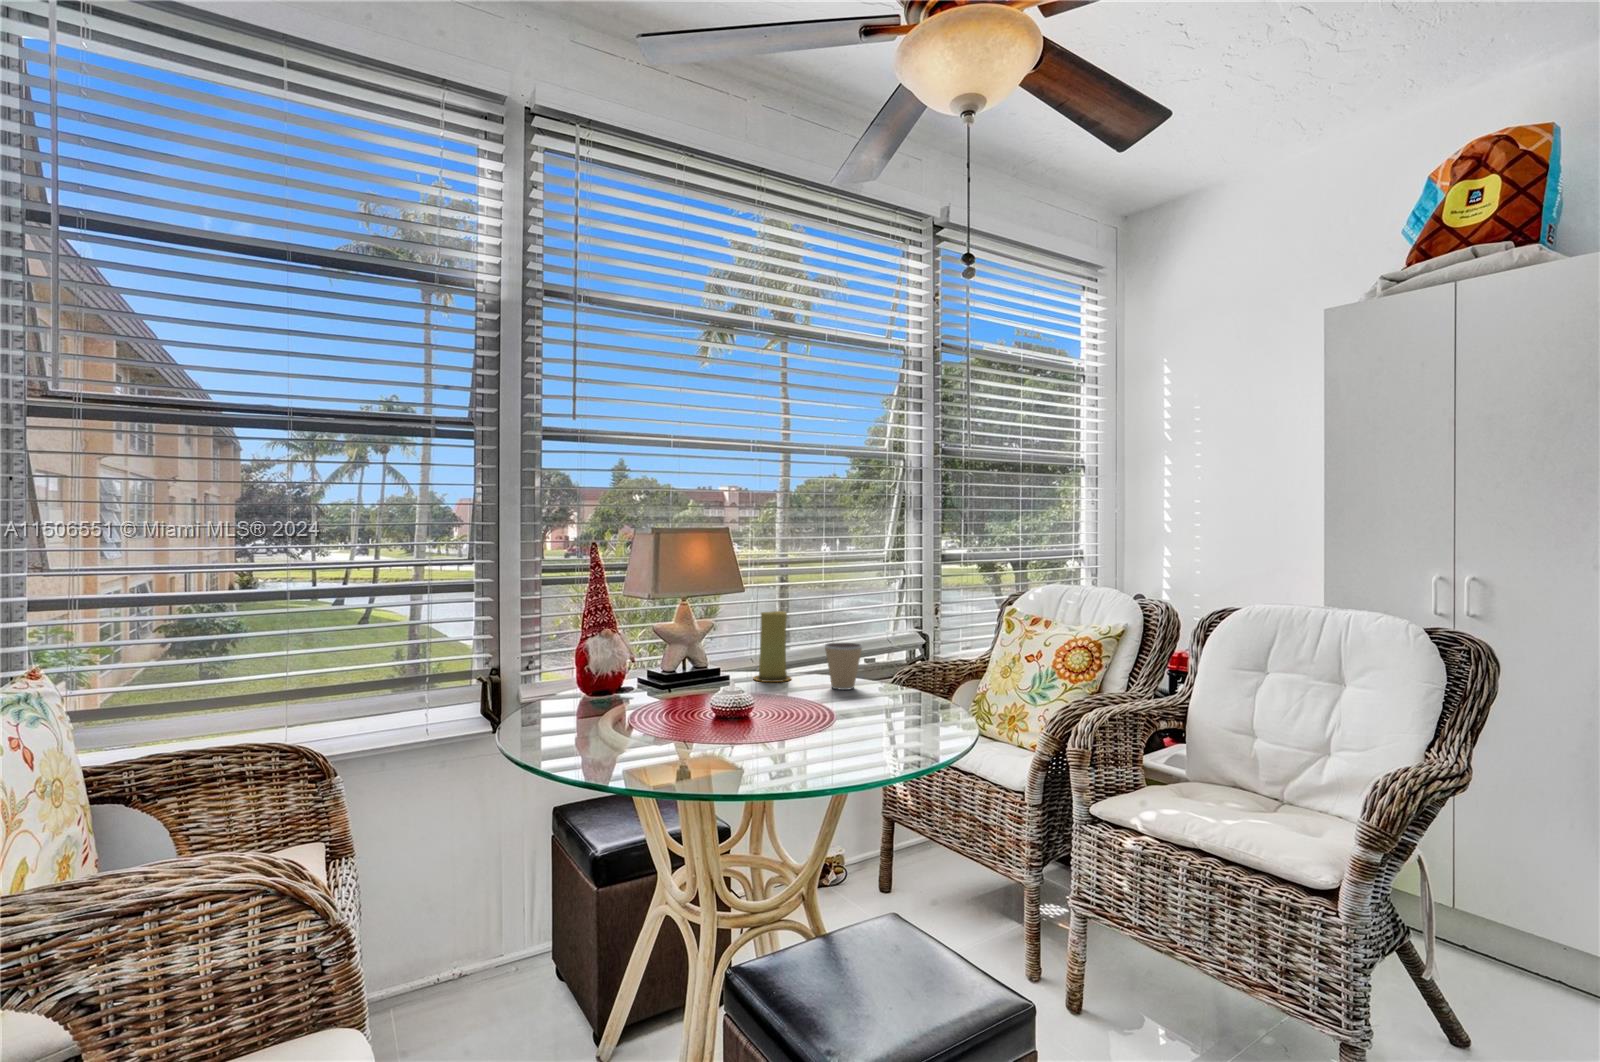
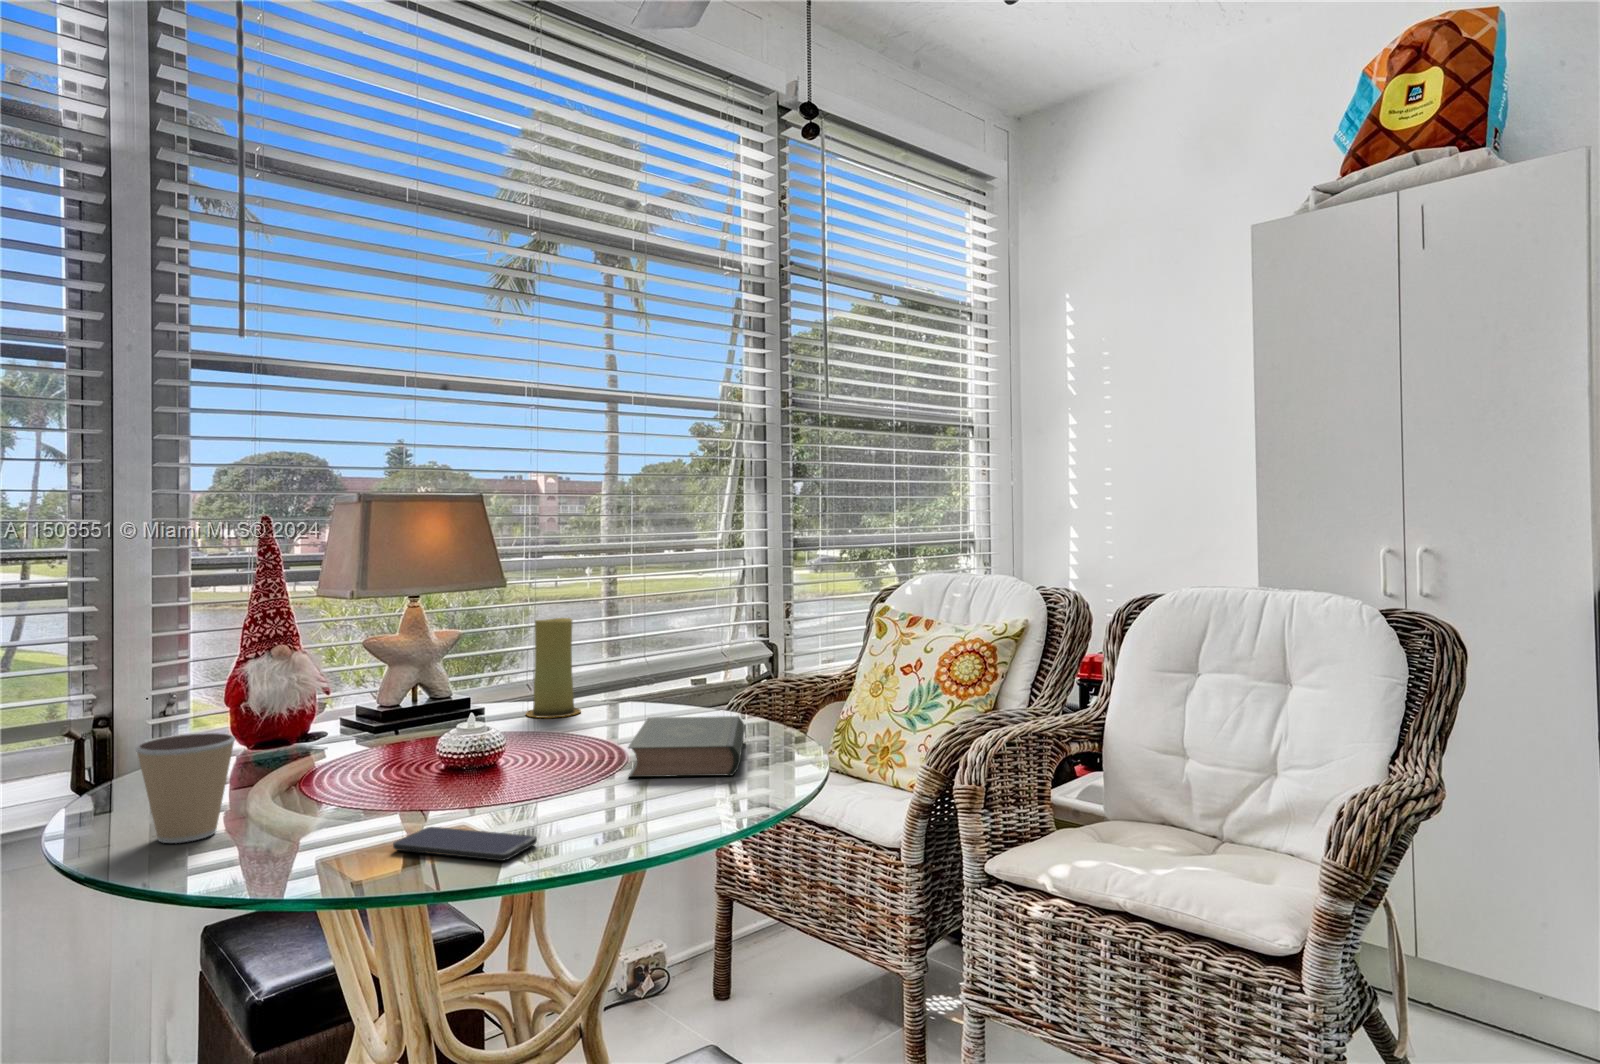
coffee cup: present [825,643,862,690] -> present [136,733,235,843]
book: none [837,686,915,729] -> present [628,716,745,777]
smartphone: none [700,750,789,774] -> present [393,827,537,861]

